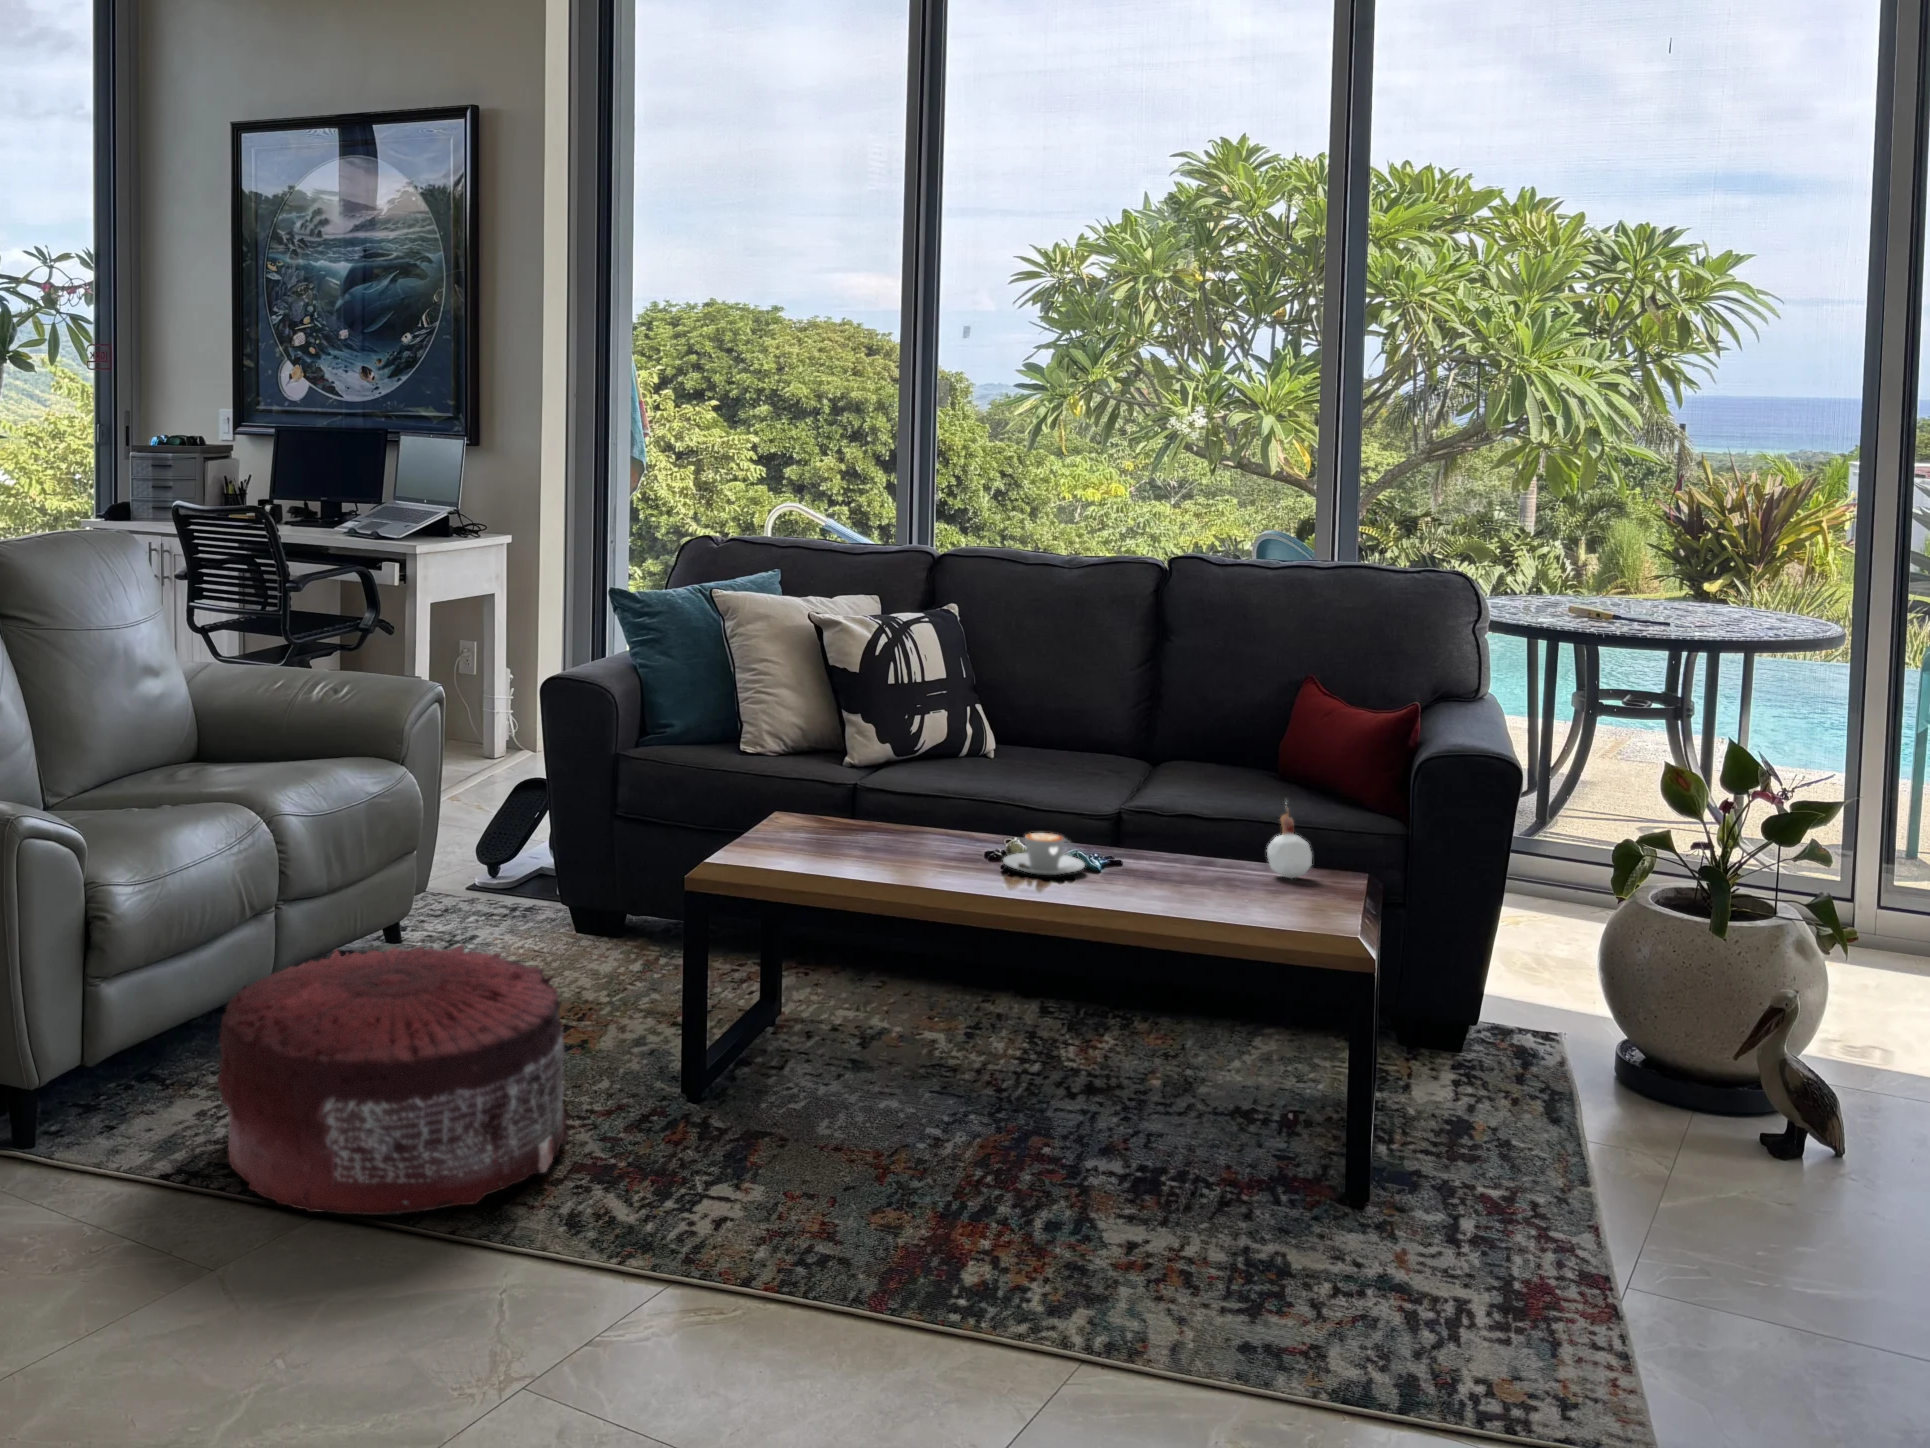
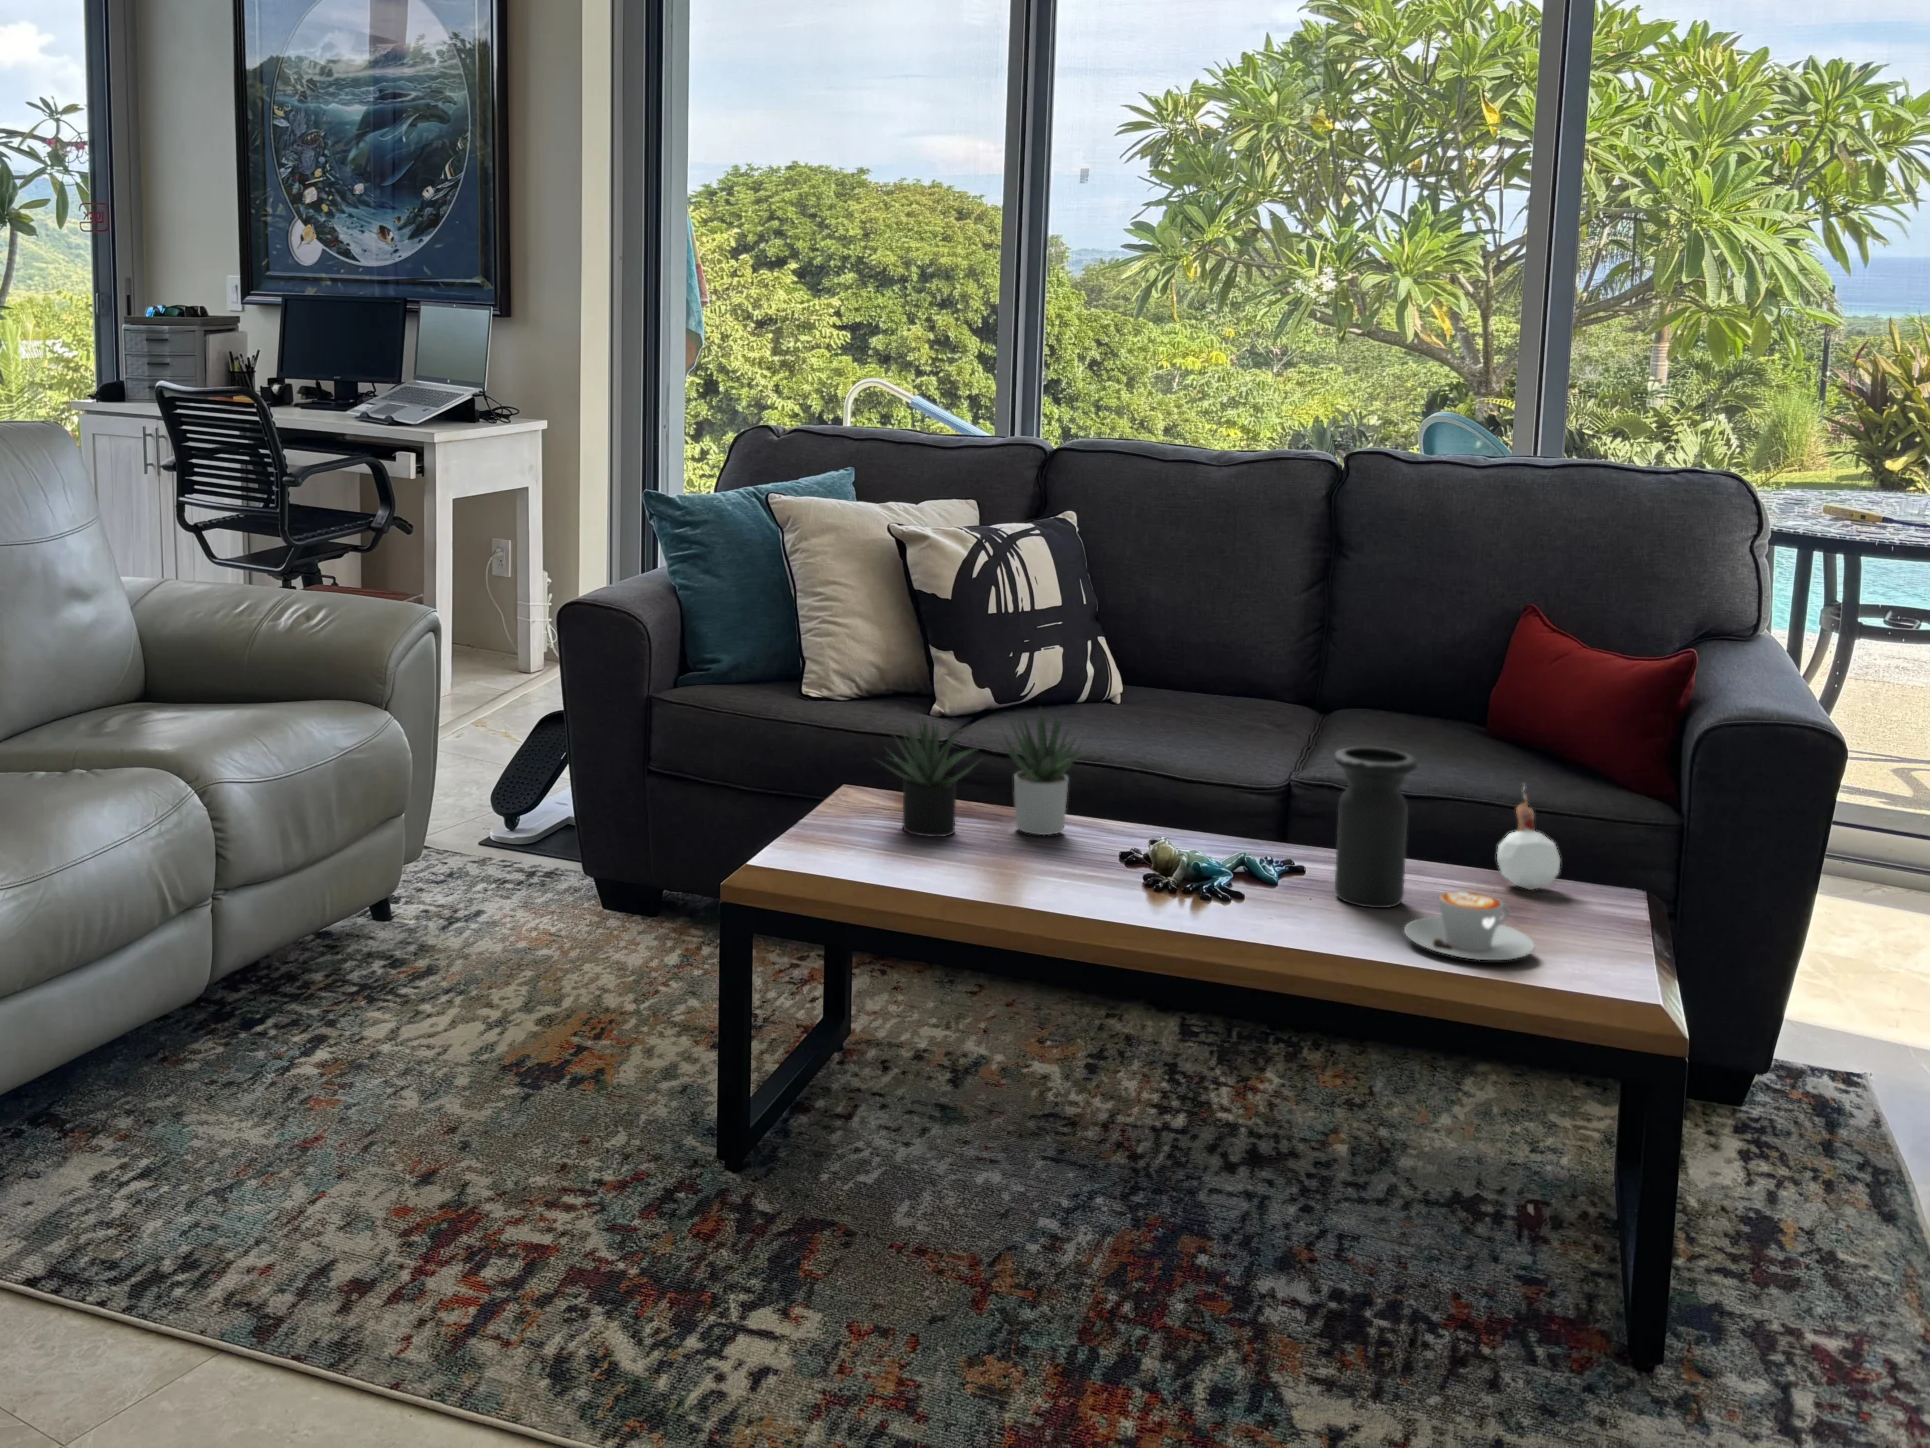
succulent plant: none [797,746,972,849] -> present [879,712,1088,837]
vase: none [1142,769,1202,888] -> present [1334,747,1417,908]
coffee cup: present [1003,833,1085,875] -> present [1404,891,1535,960]
pouf: present [218,945,572,1215] -> none [96,963,574,1354]

